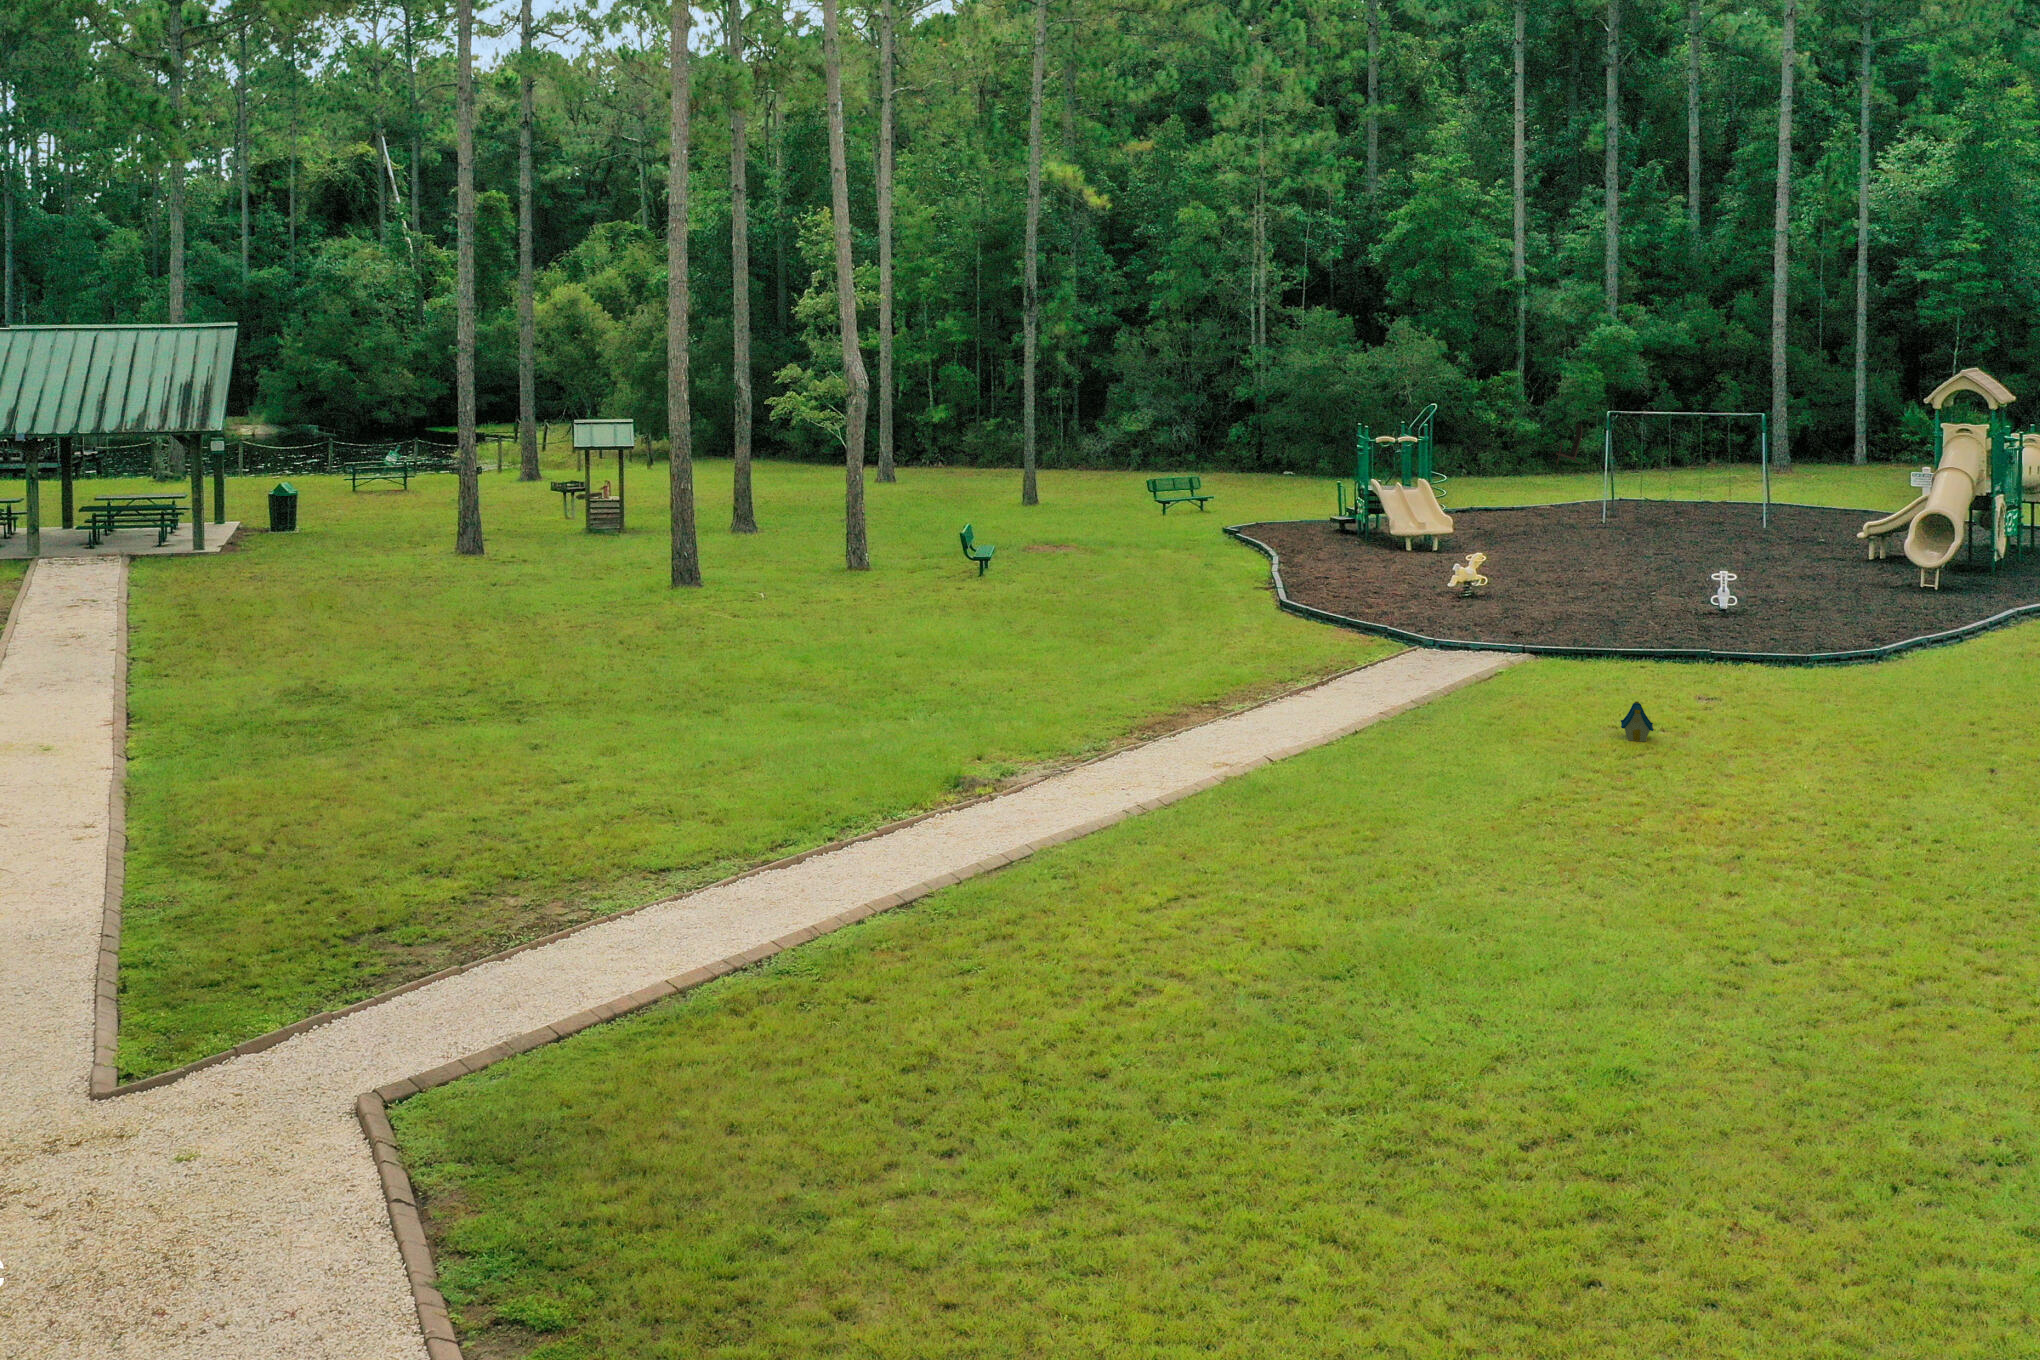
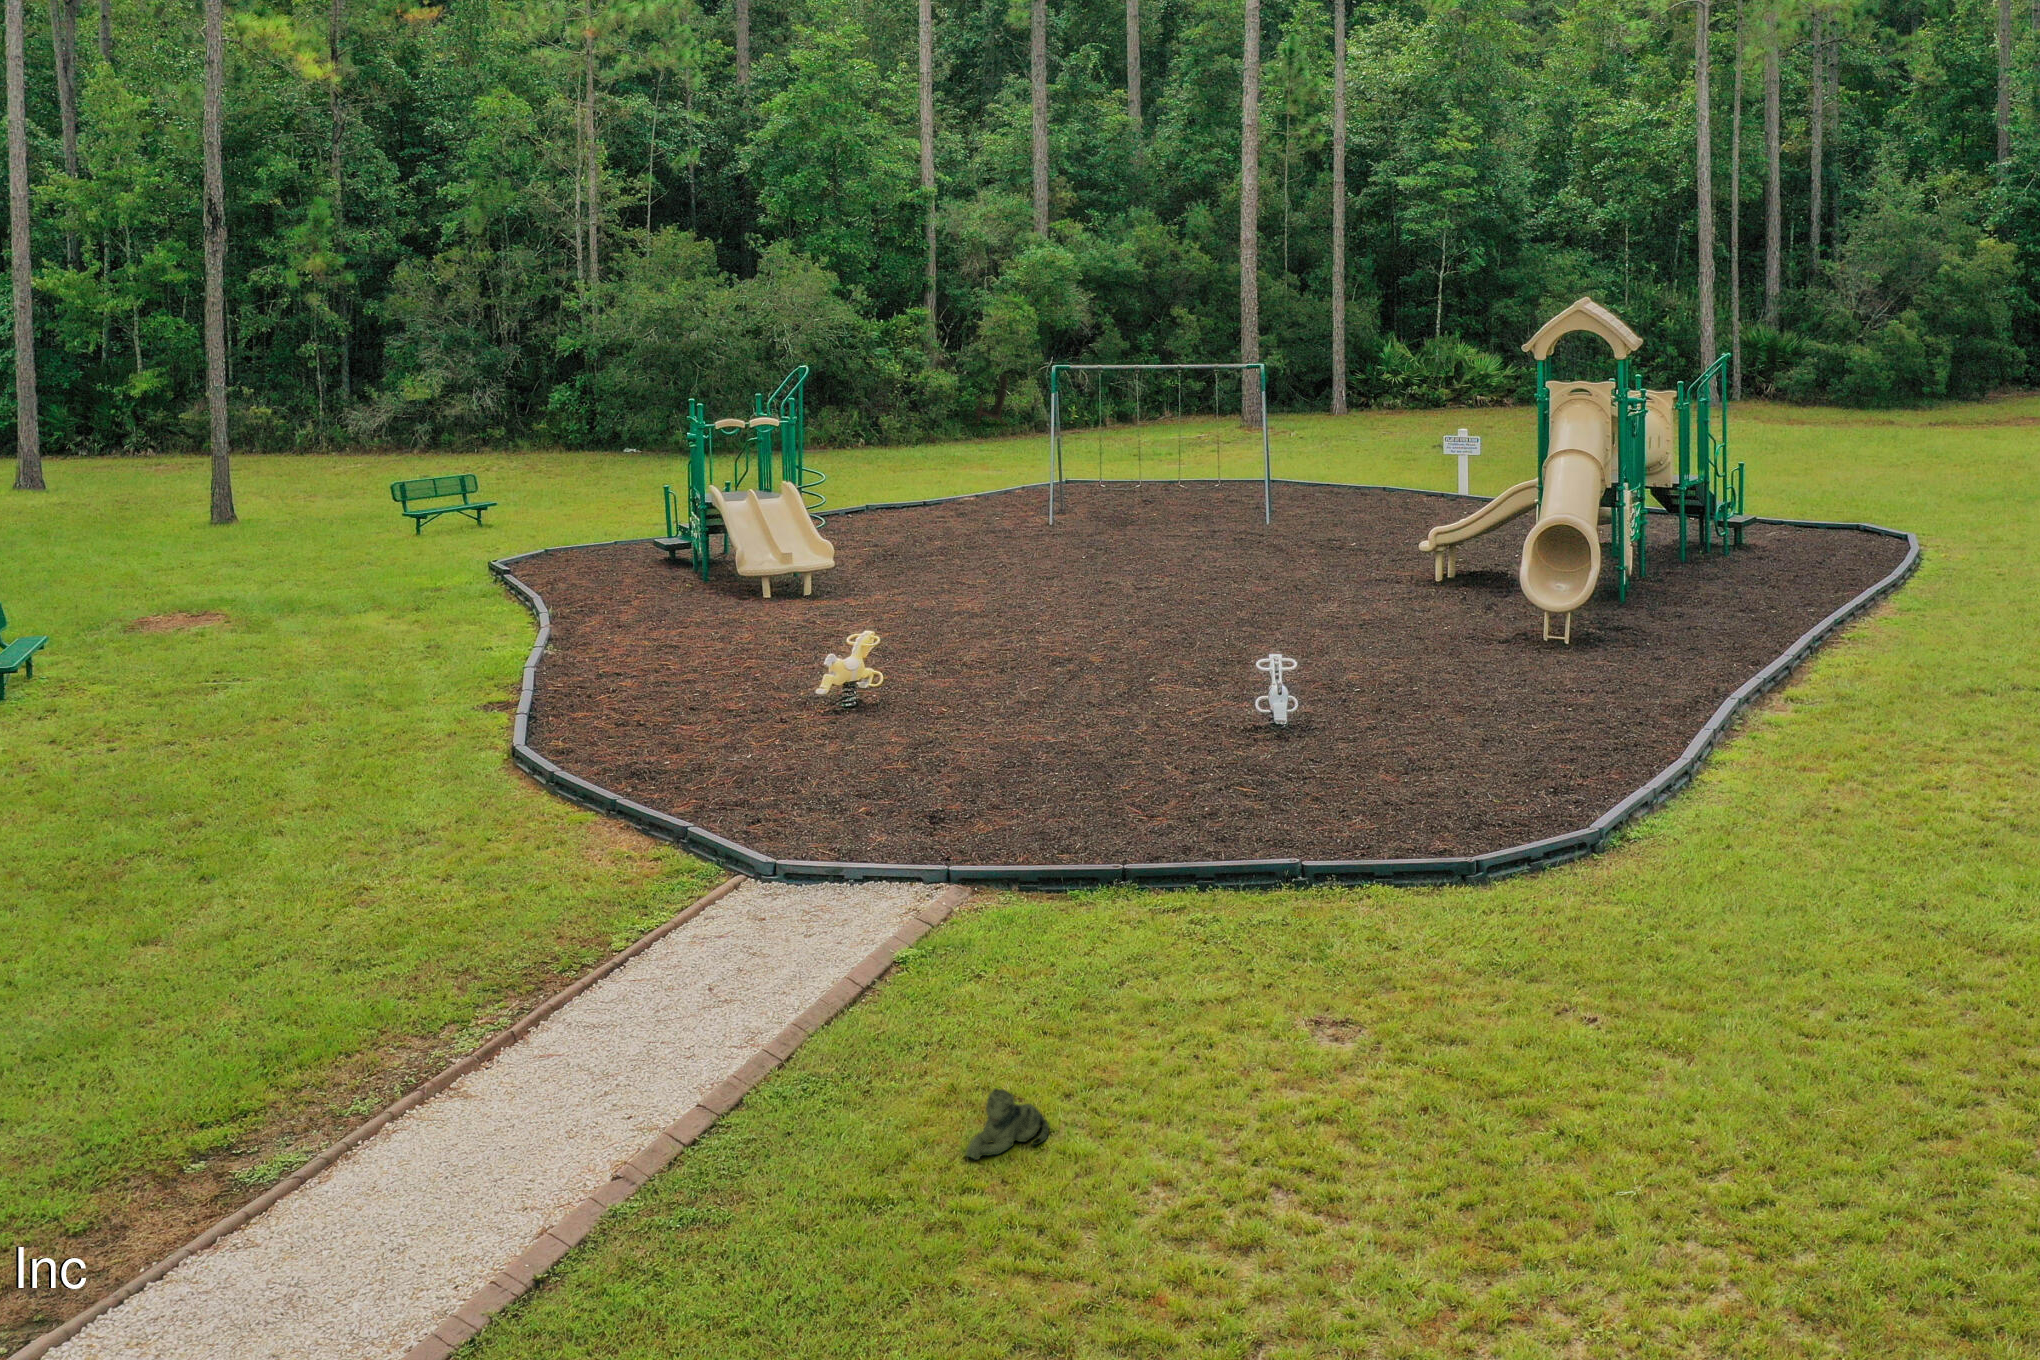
plush toy: none [1532,692,1571,719] -> present [966,1088,1049,1160]
toy house: present [1621,702,1654,742] -> none [1165,1120,1245,1236]

